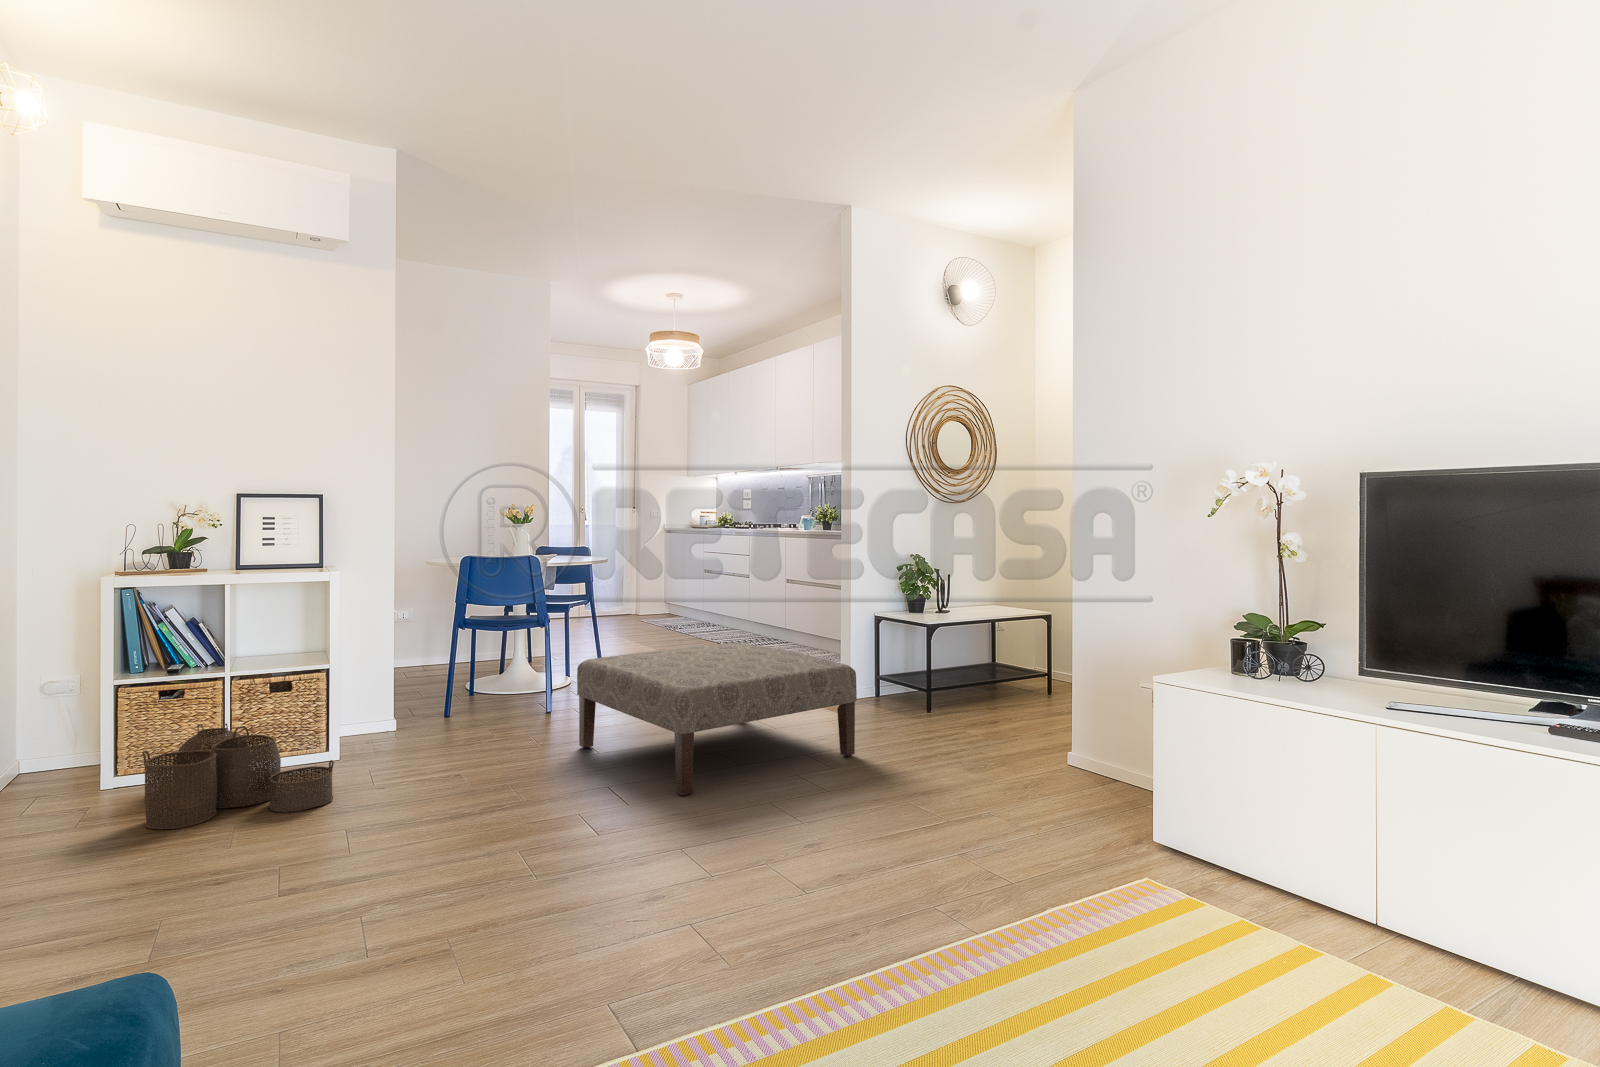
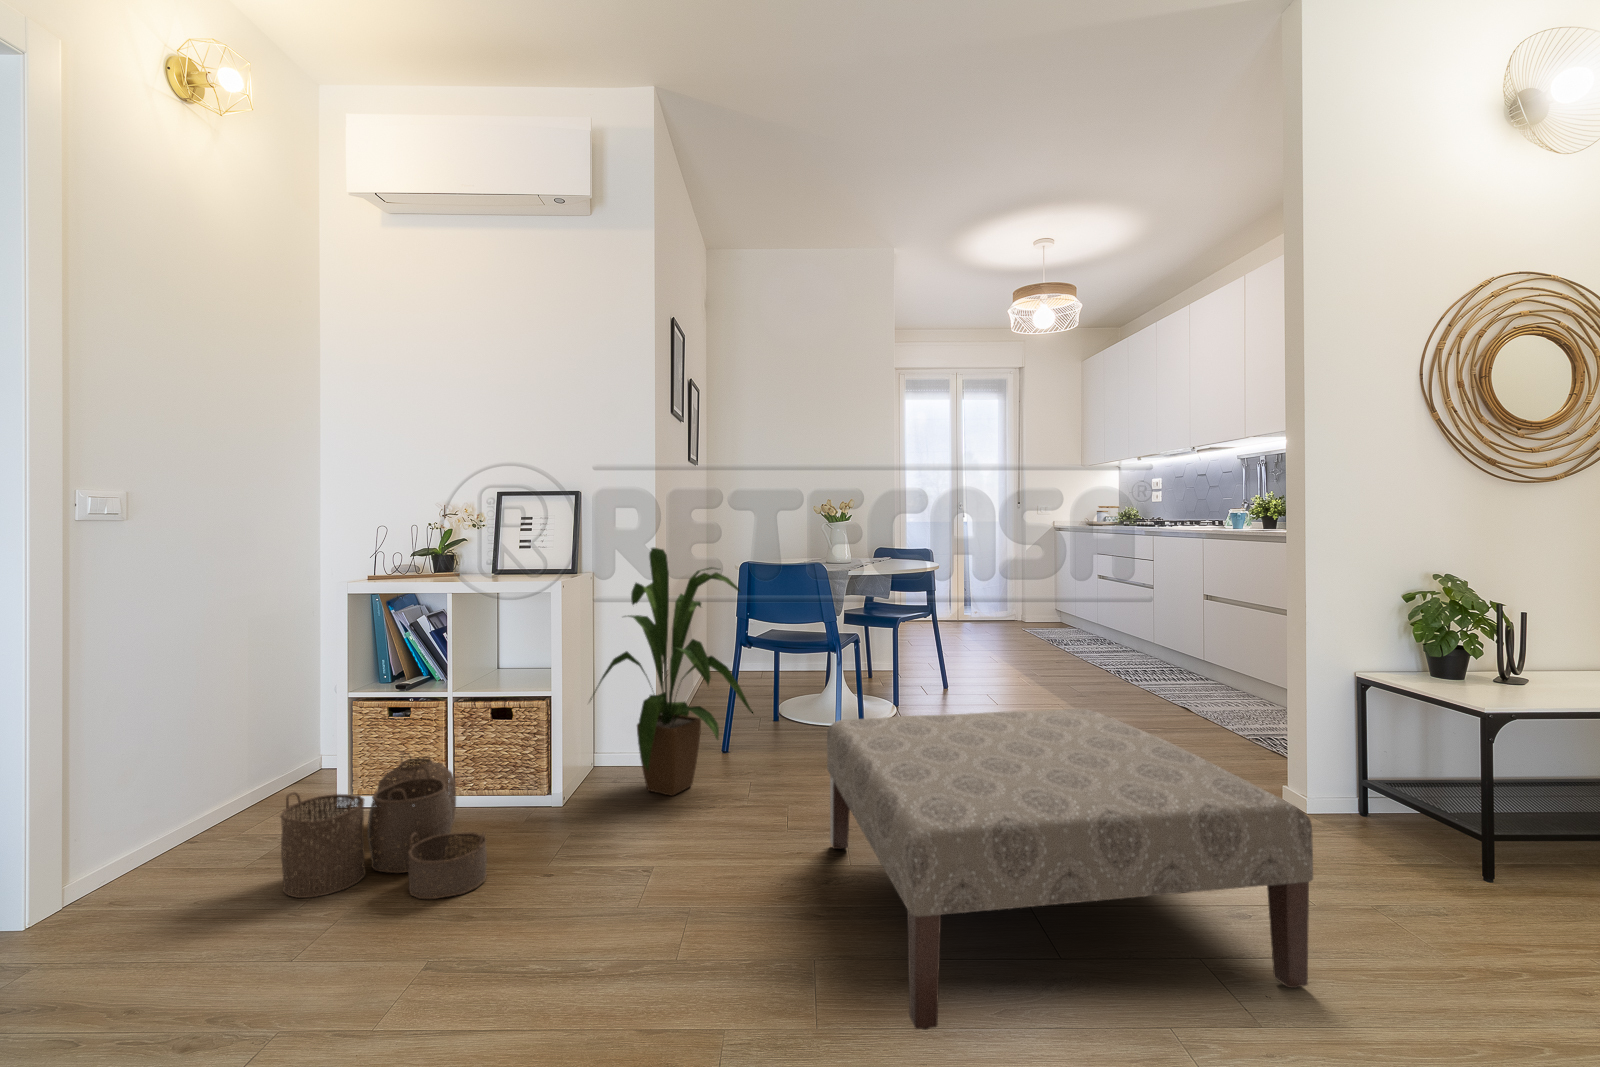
house plant: none [355,543,495,742] -> present [590,548,753,796]

